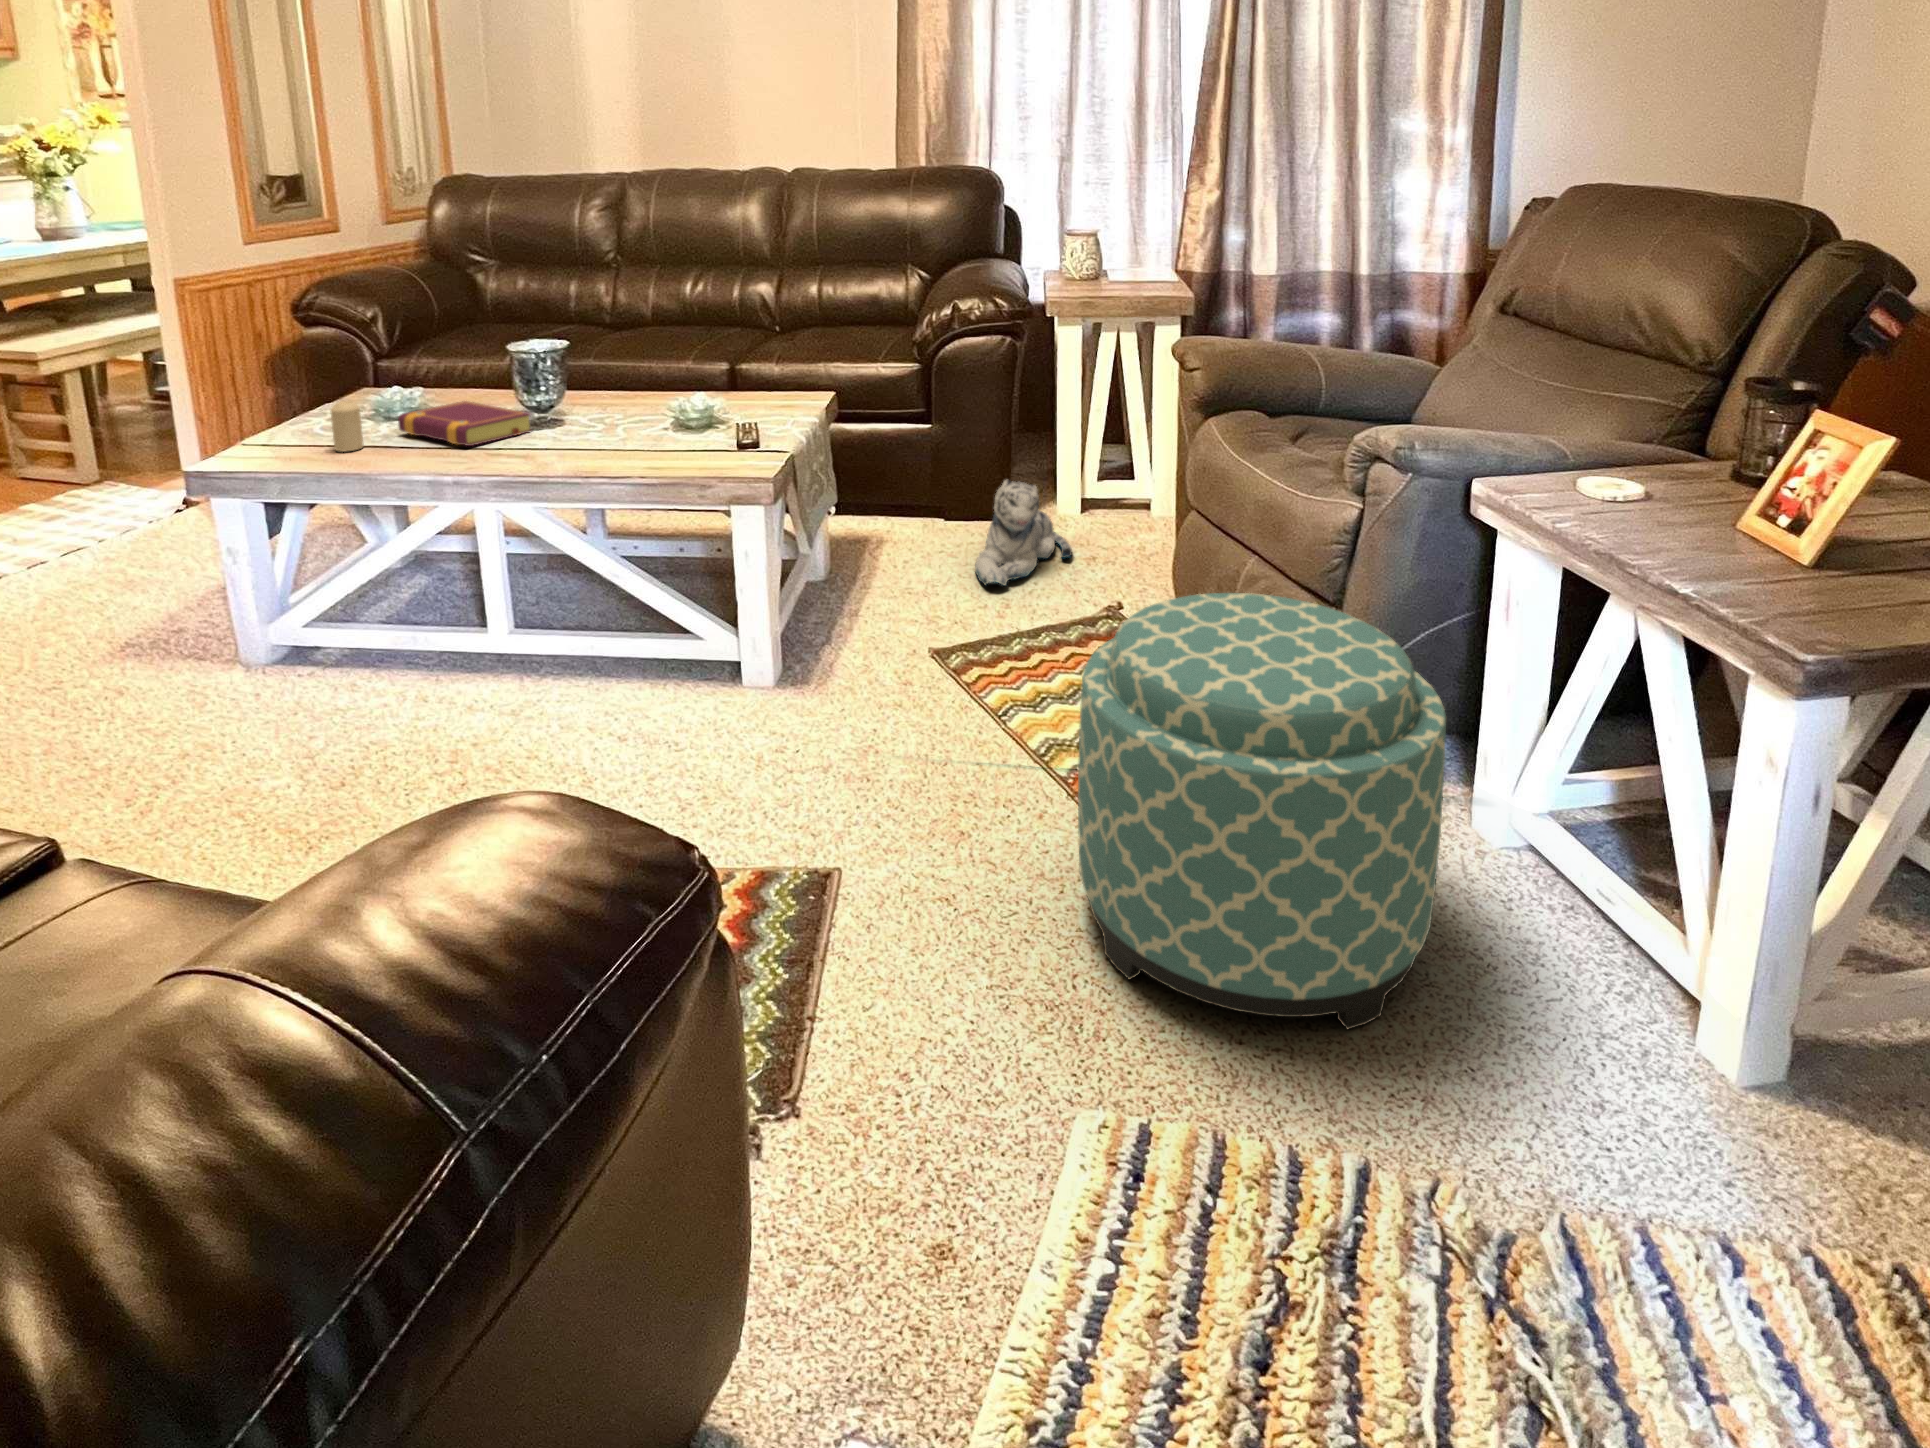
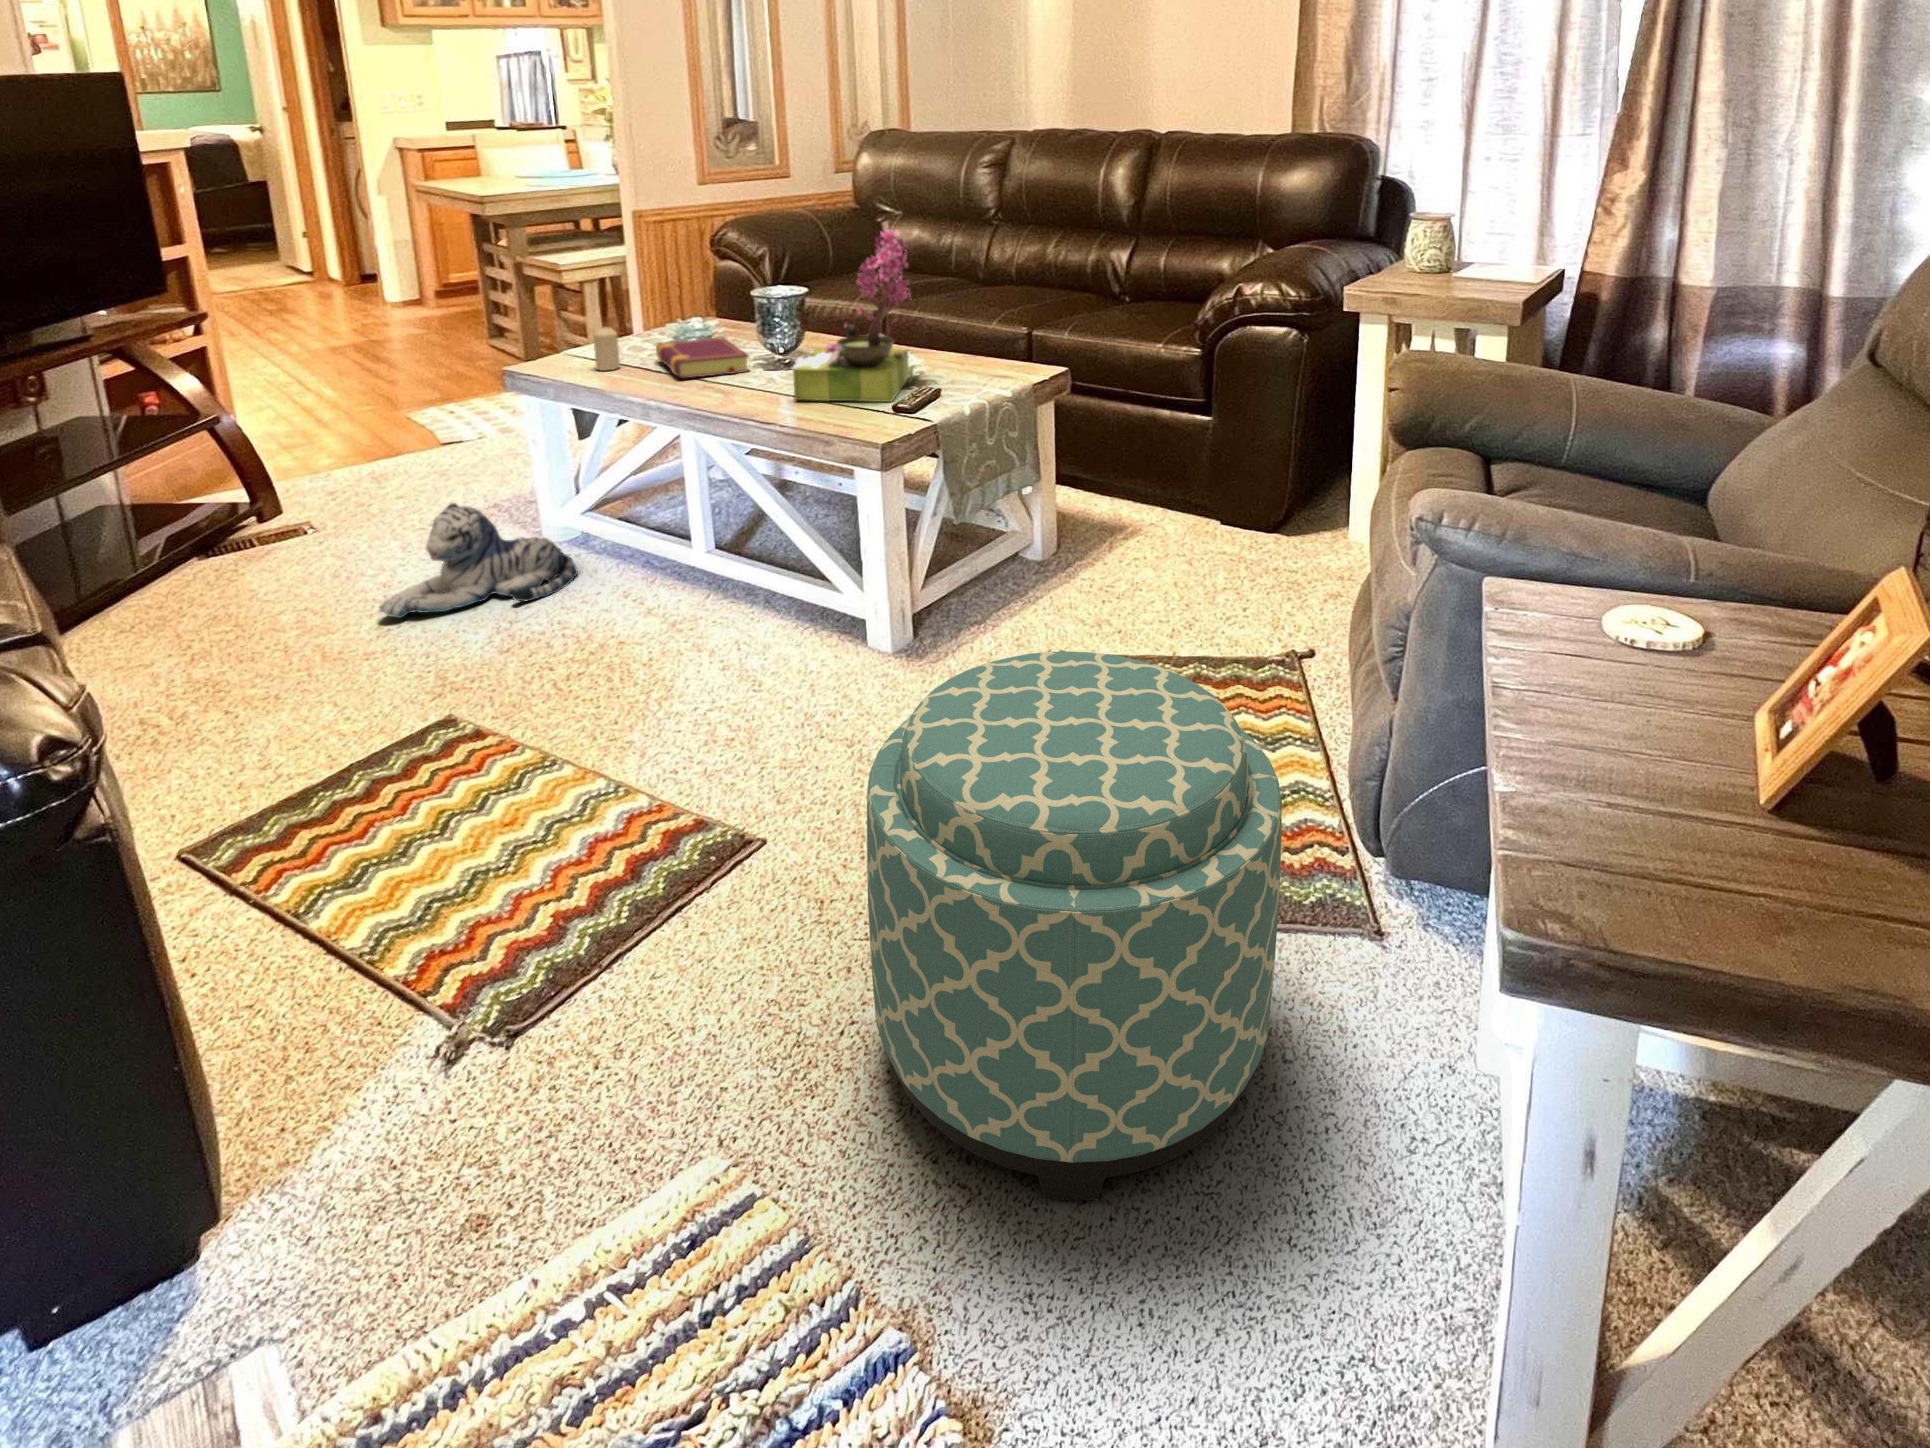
flower arrangement: none [622,261,744,448] -> present [793,229,910,402]
plush toy: present [975,480,1072,586] -> present [380,503,578,618]

